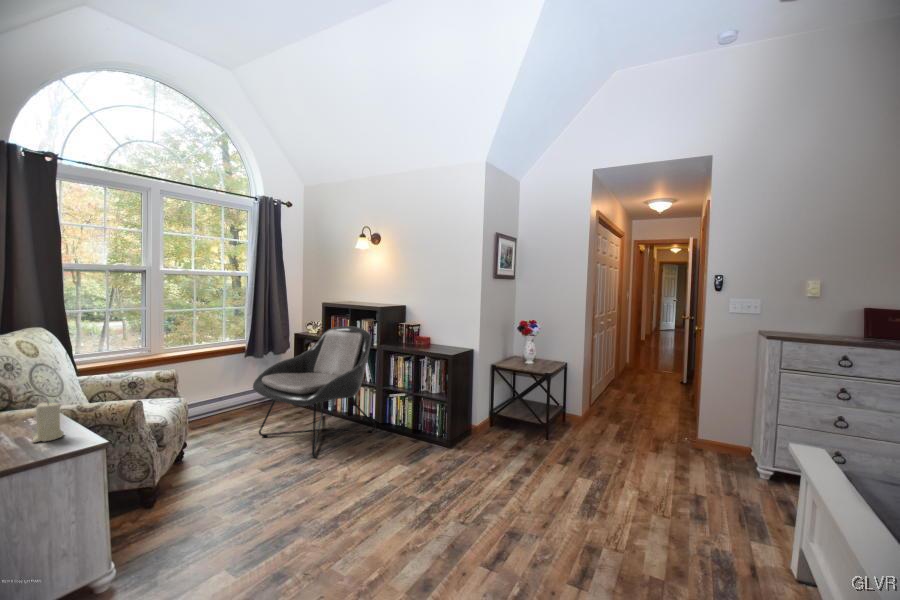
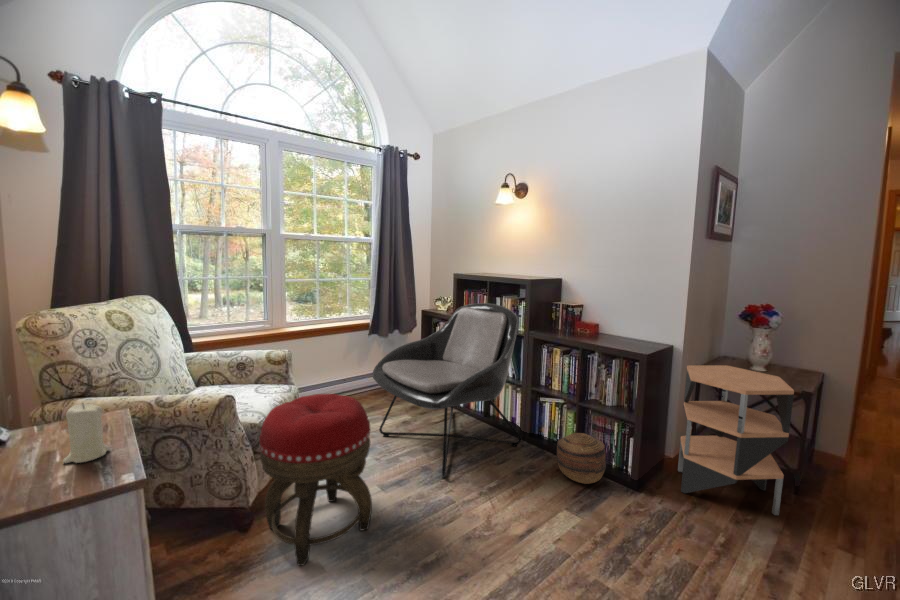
side table: none [477,361,531,450] -> present [678,365,794,516]
footstool: none [166,397,257,519] -> present [259,394,372,566]
basket: none [398,414,430,448] -> present [557,433,606,484]

